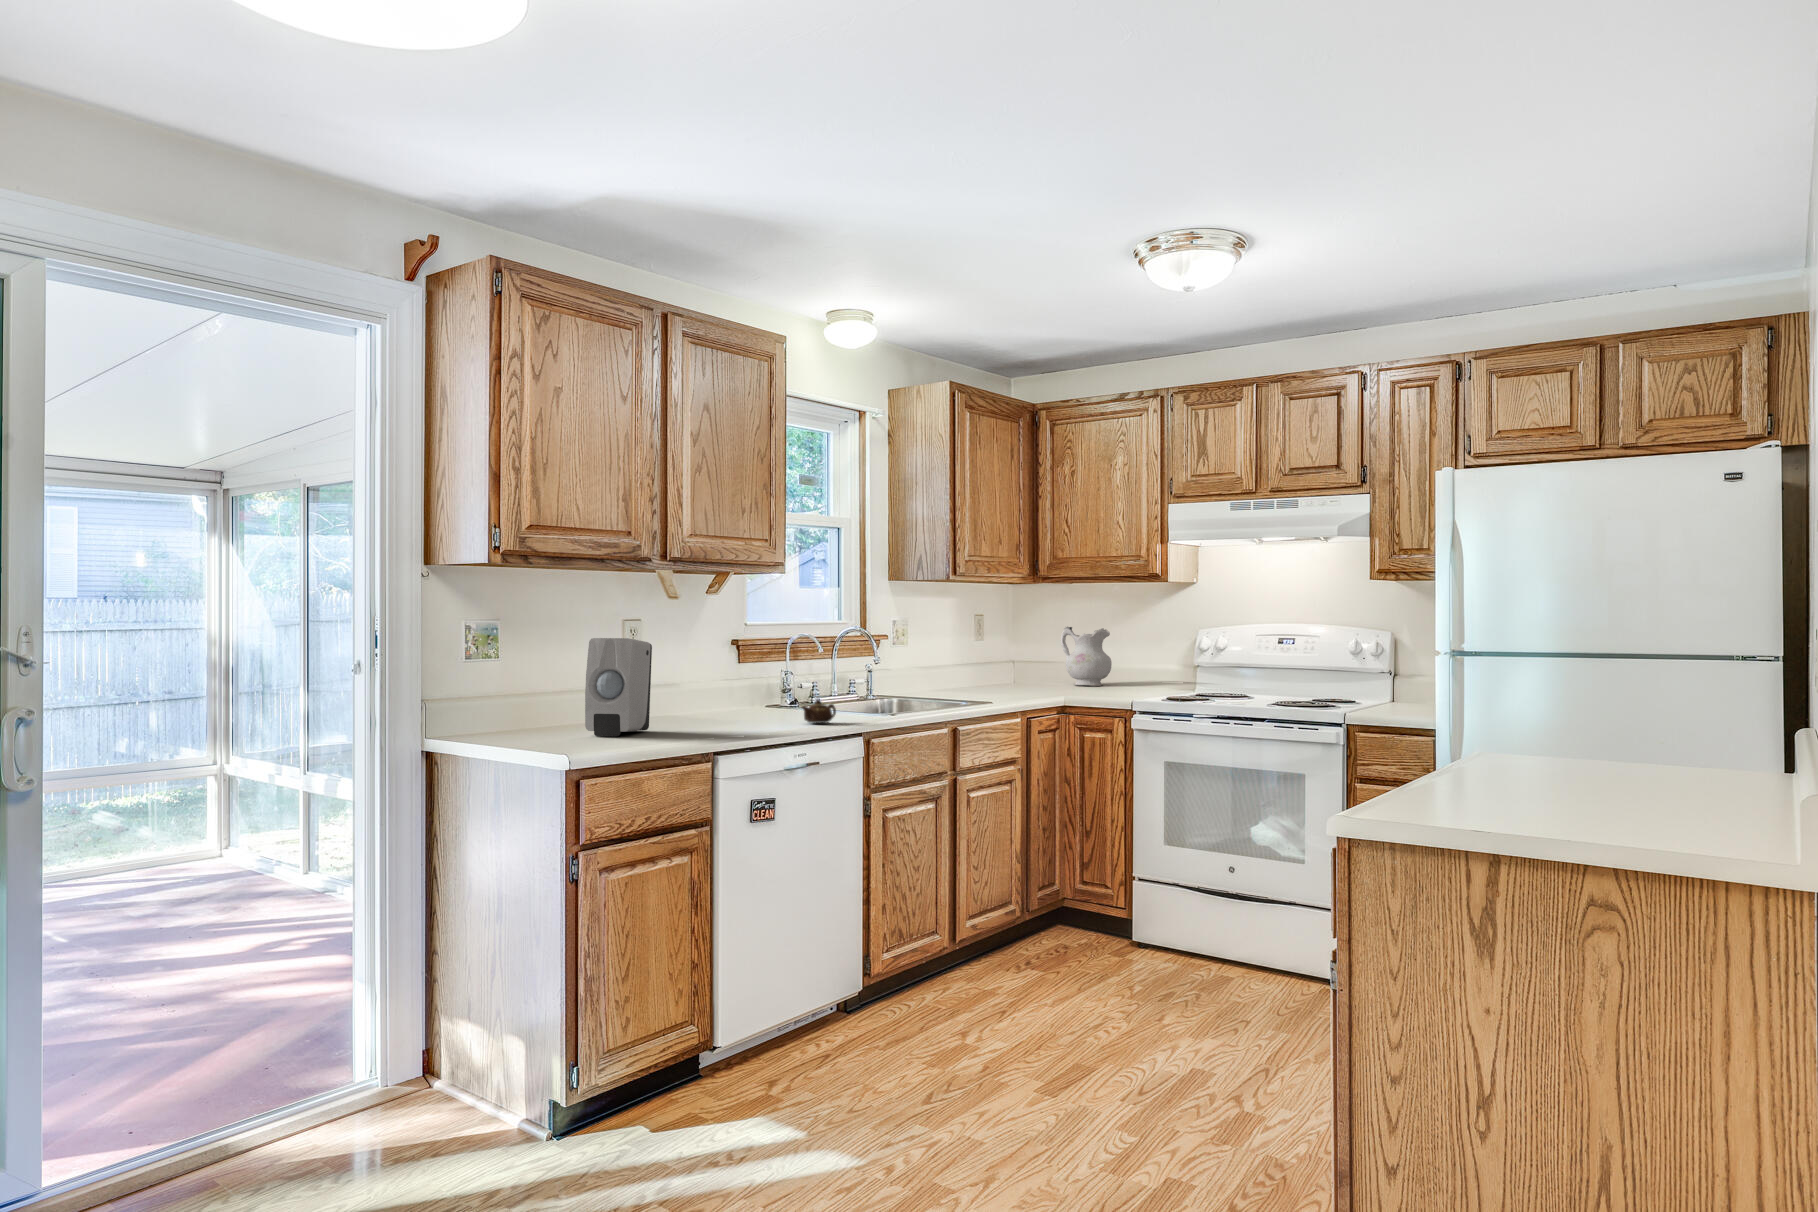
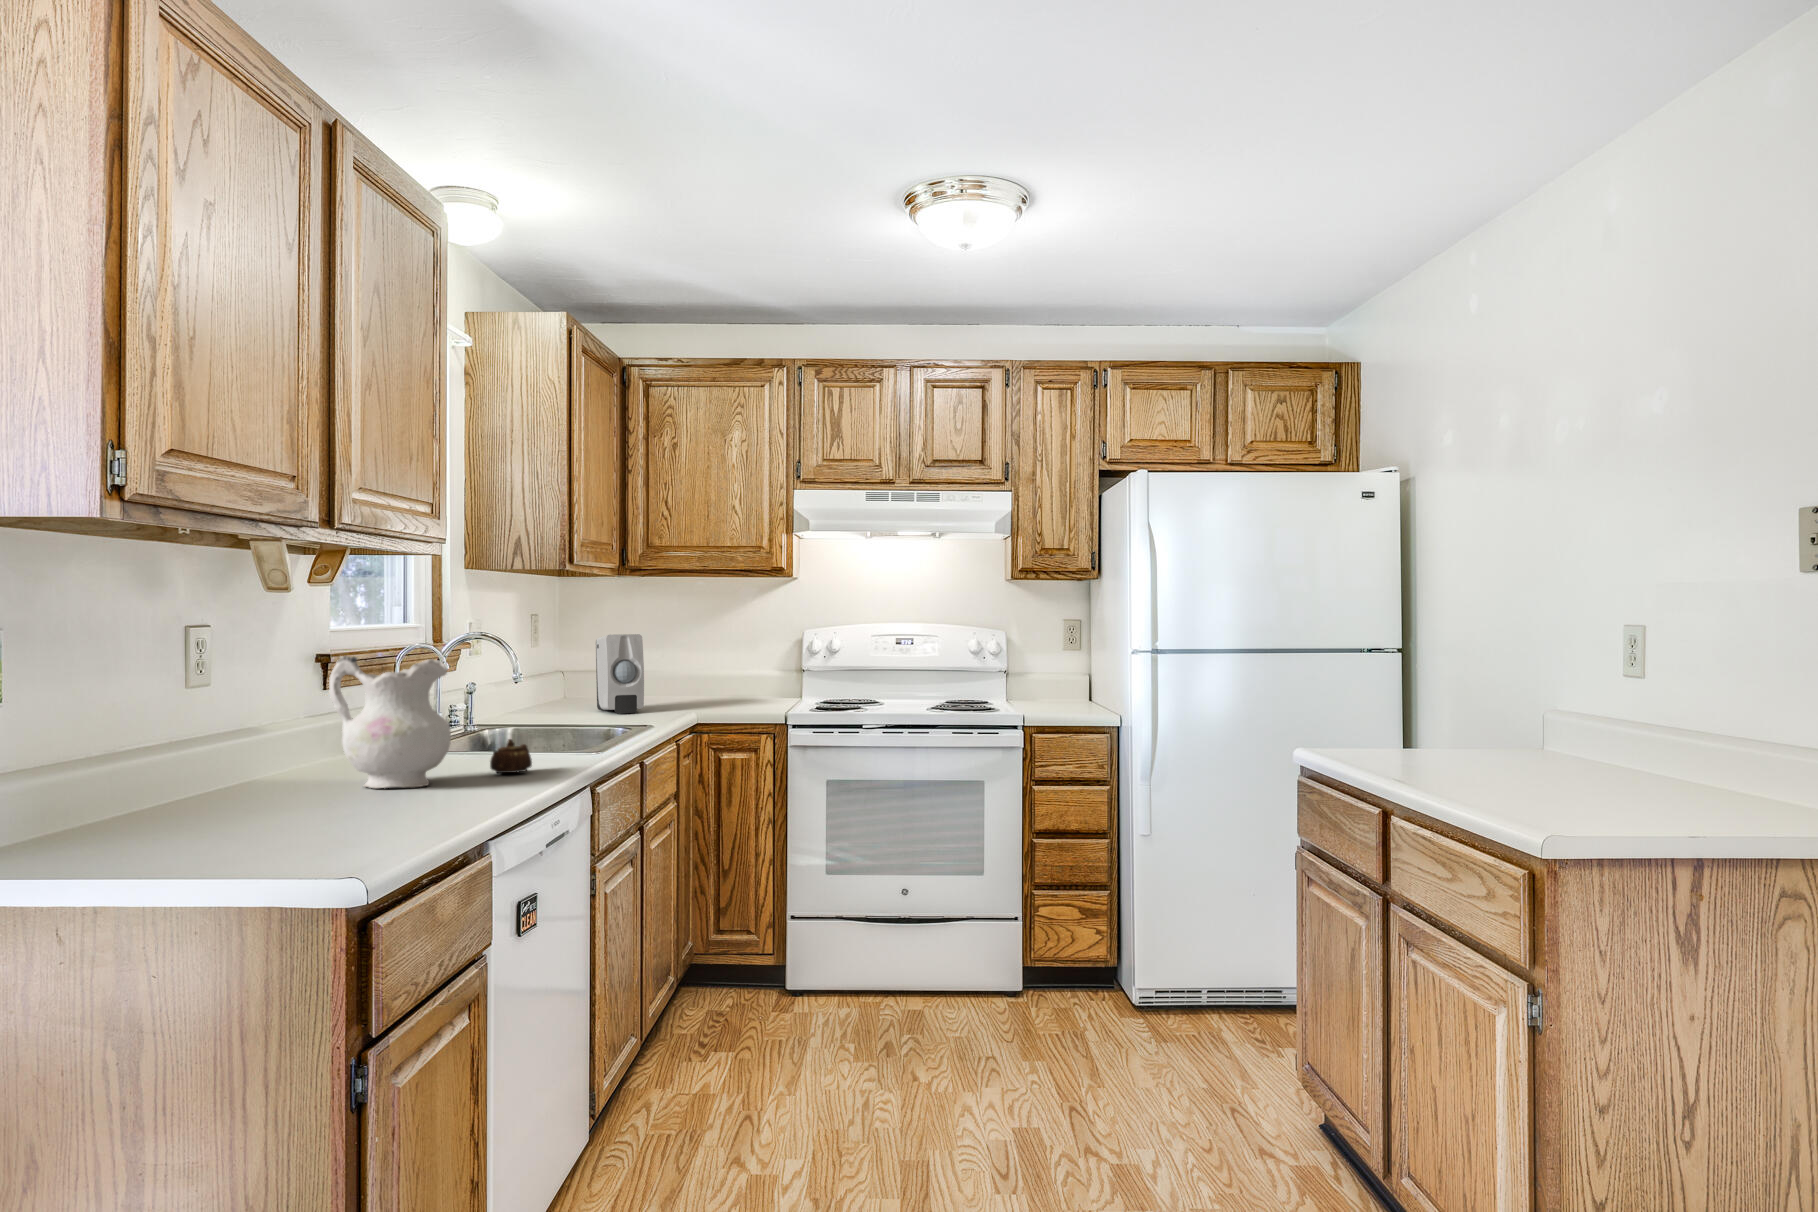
ceramic pitcher: present [1061,627,1112,686] -> present [329,656,451,788]
soap dispenser: present [585,638,652,736] -> present [596,634,644,713]

